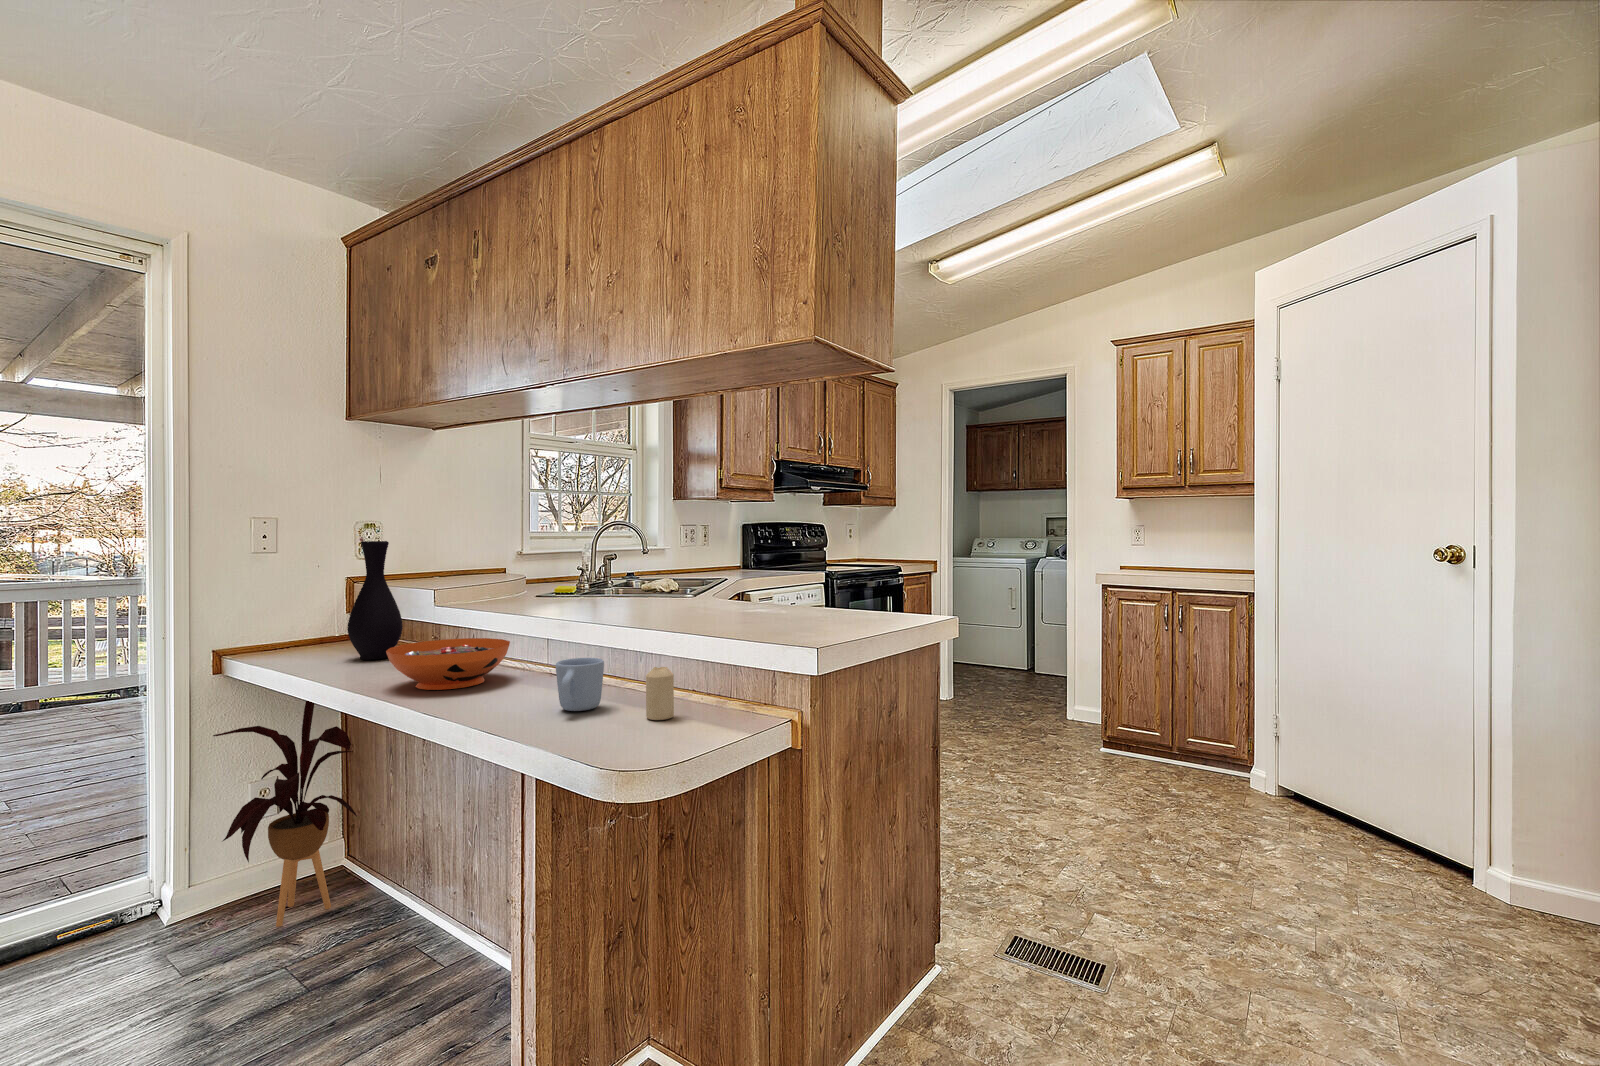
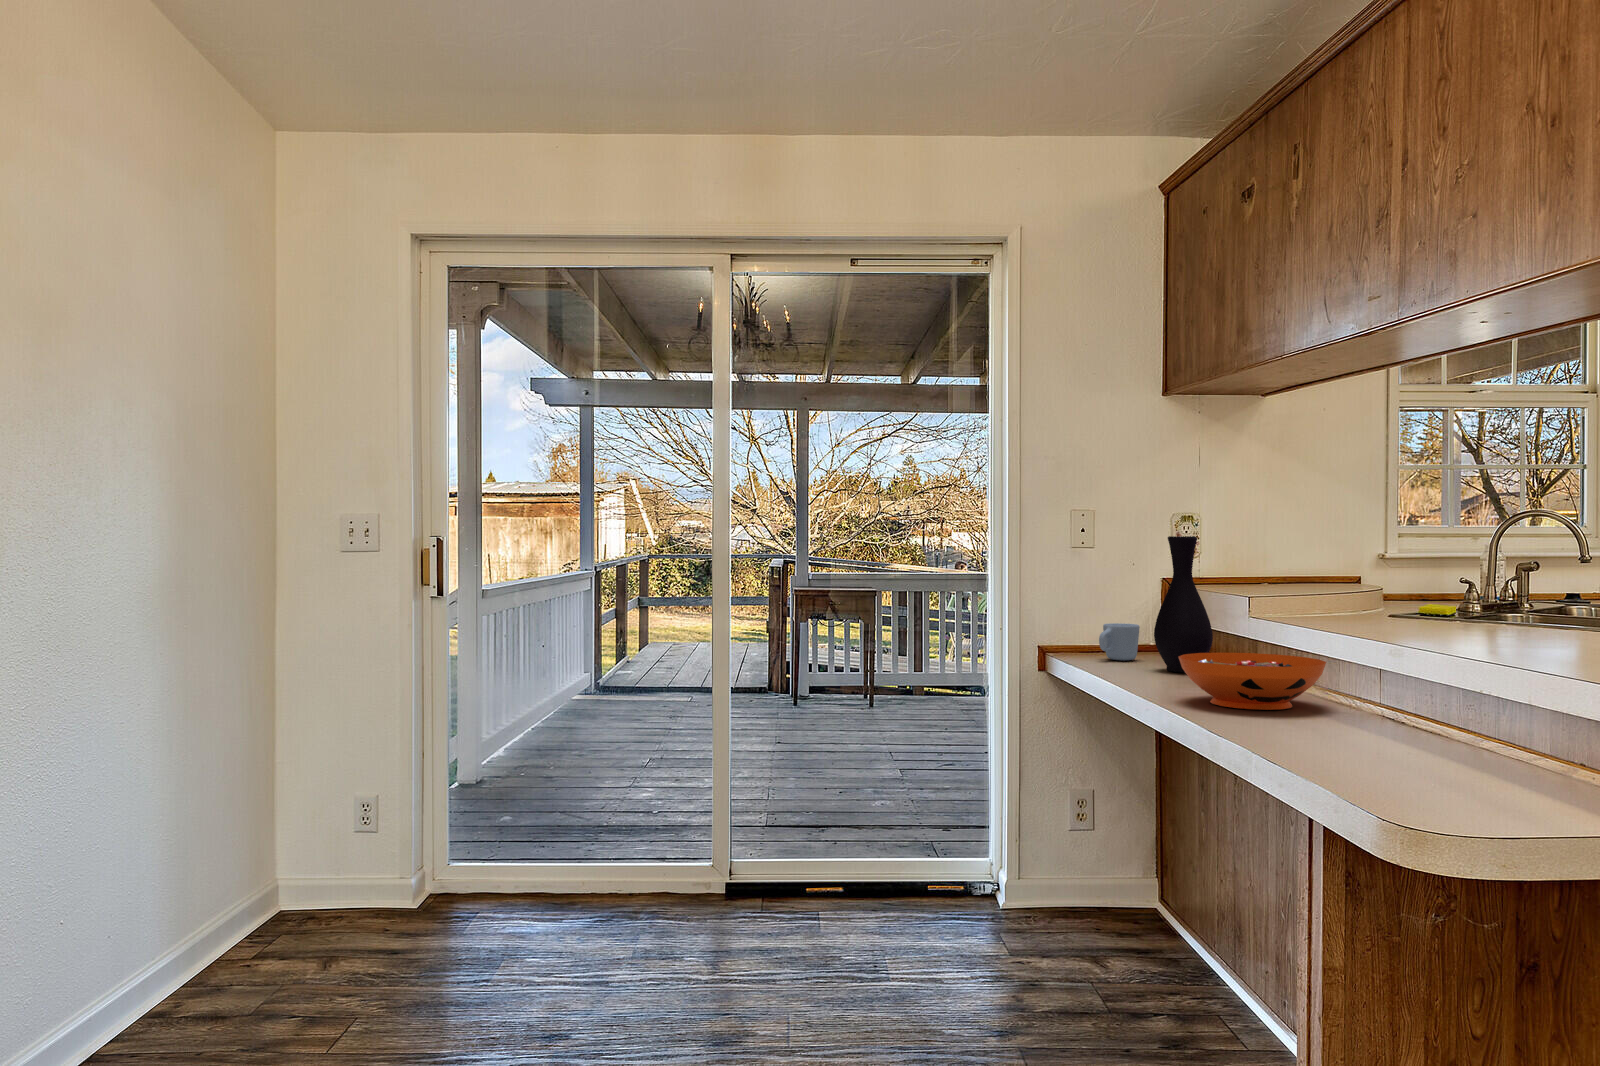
mug: present [556,658,604,711] -> present [1099,623,1140,660]
candle: present [646,667,674,720] -> none [1488,707,1536,783]
house plant: present [213,701,357,927] -> none [1037,686,1165,945]

